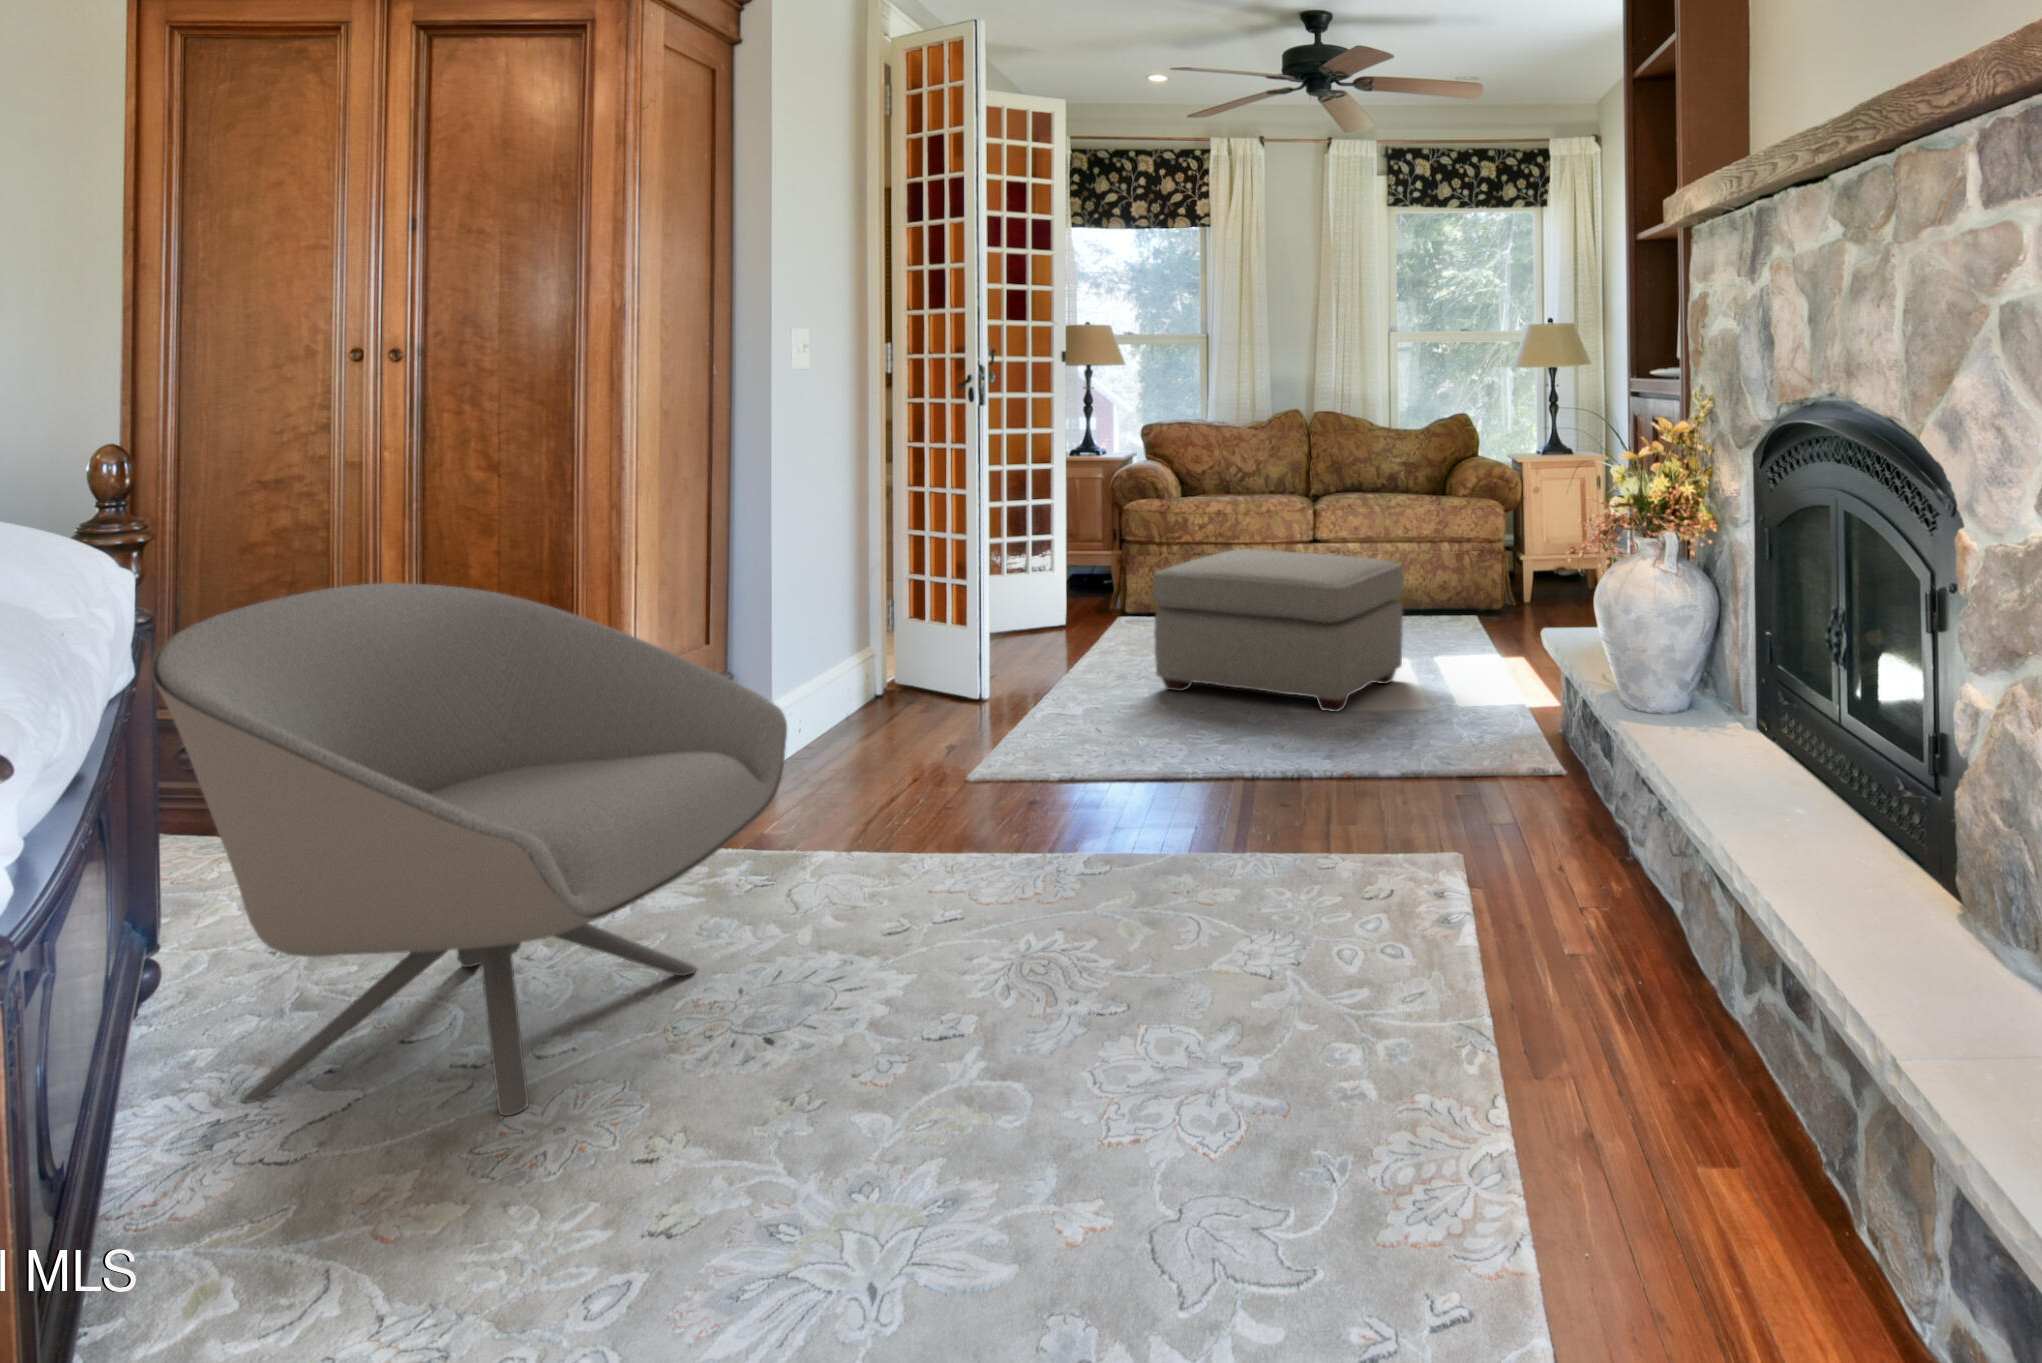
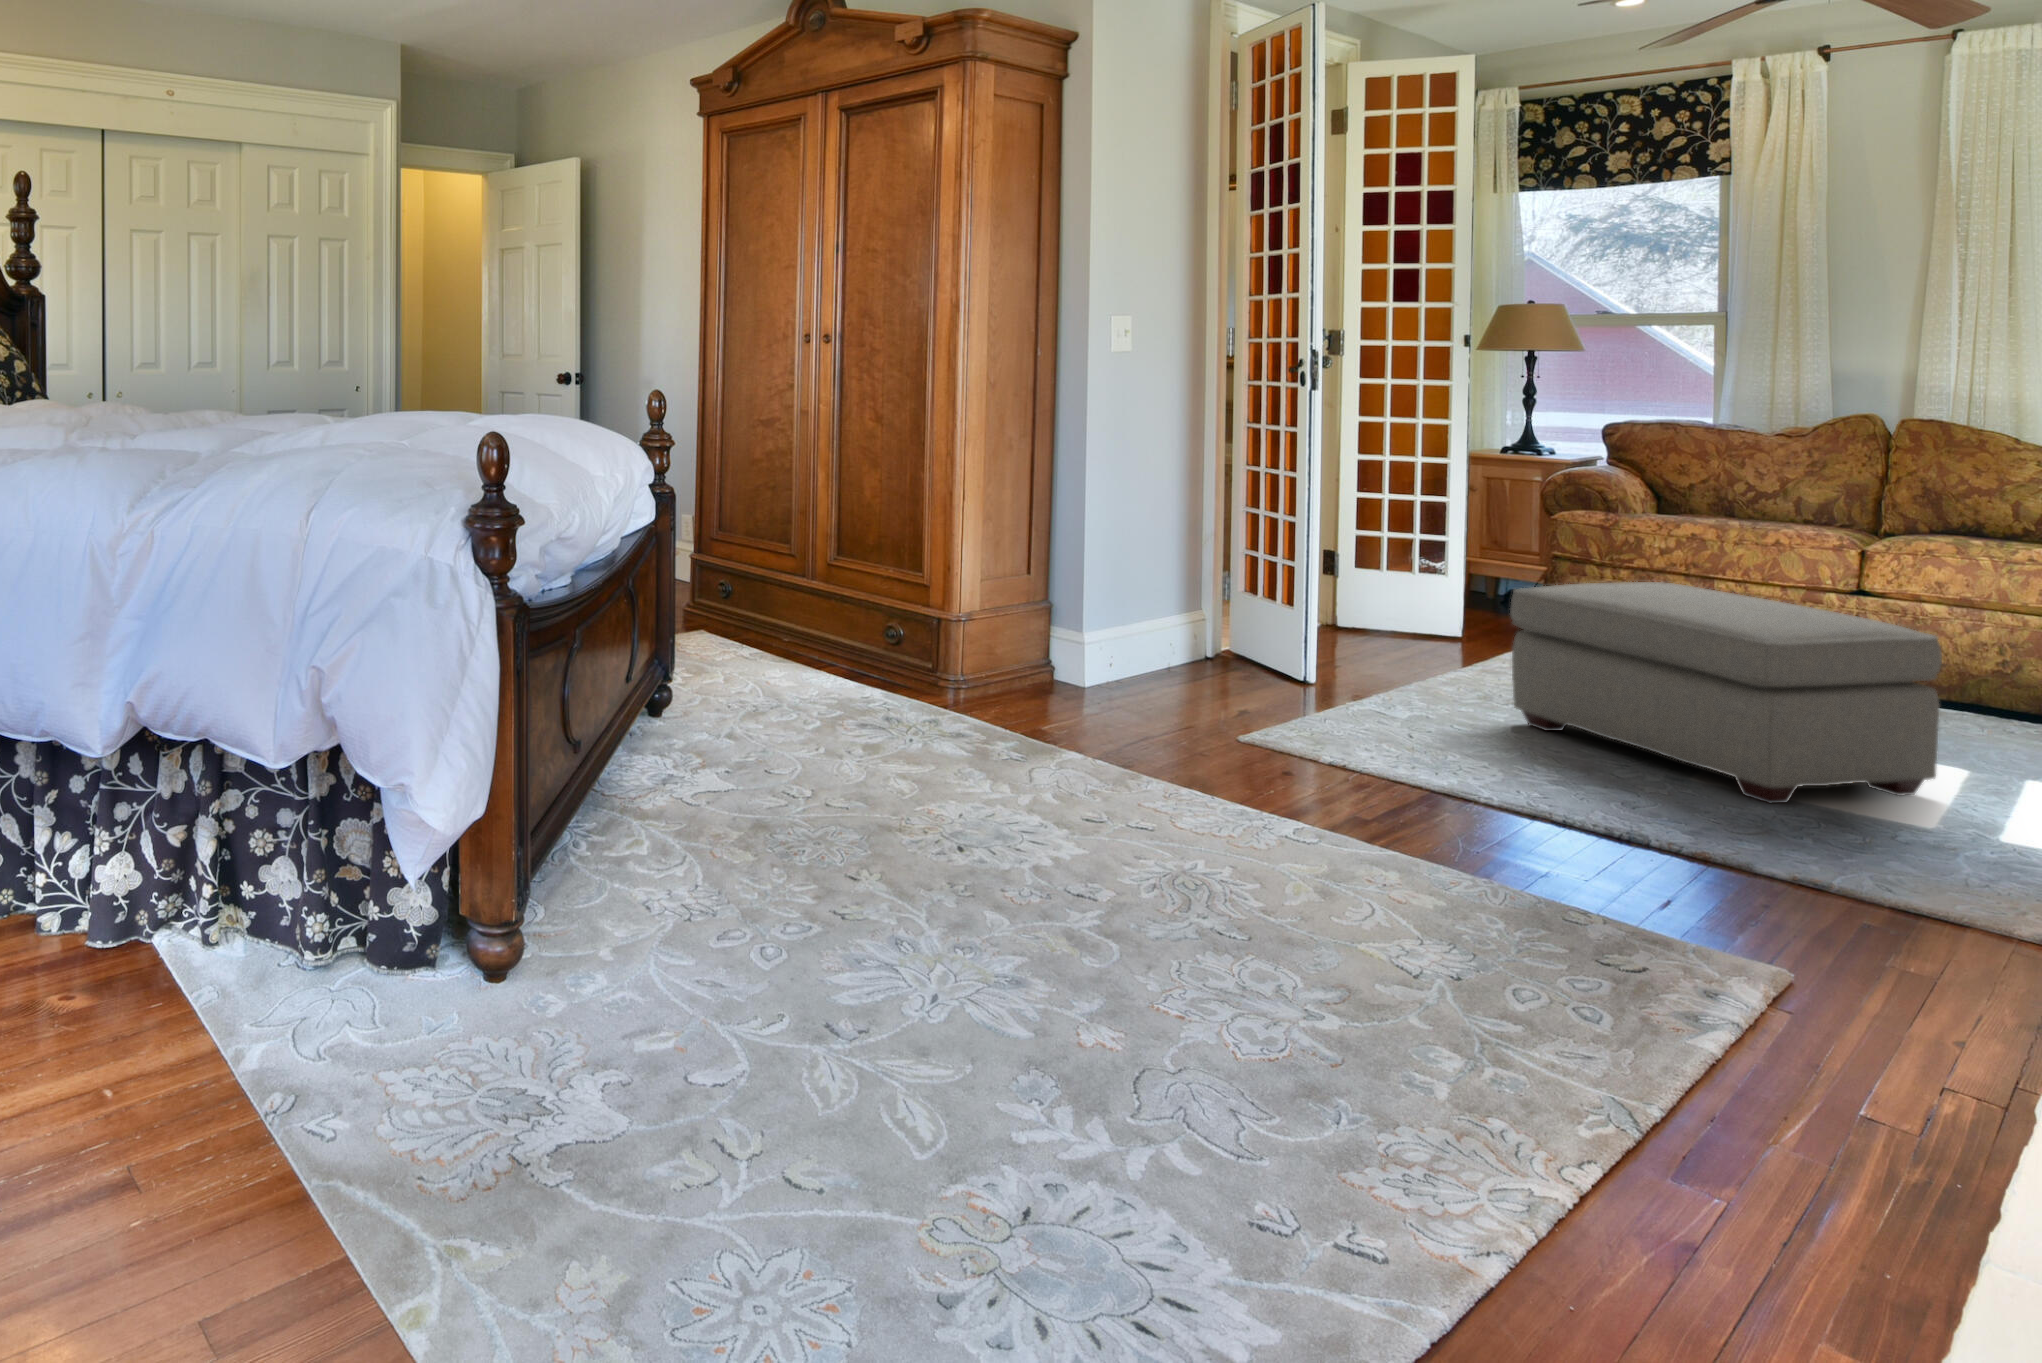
armchair: present [151,583,787,1116] -> none [654,486,1010,828]

